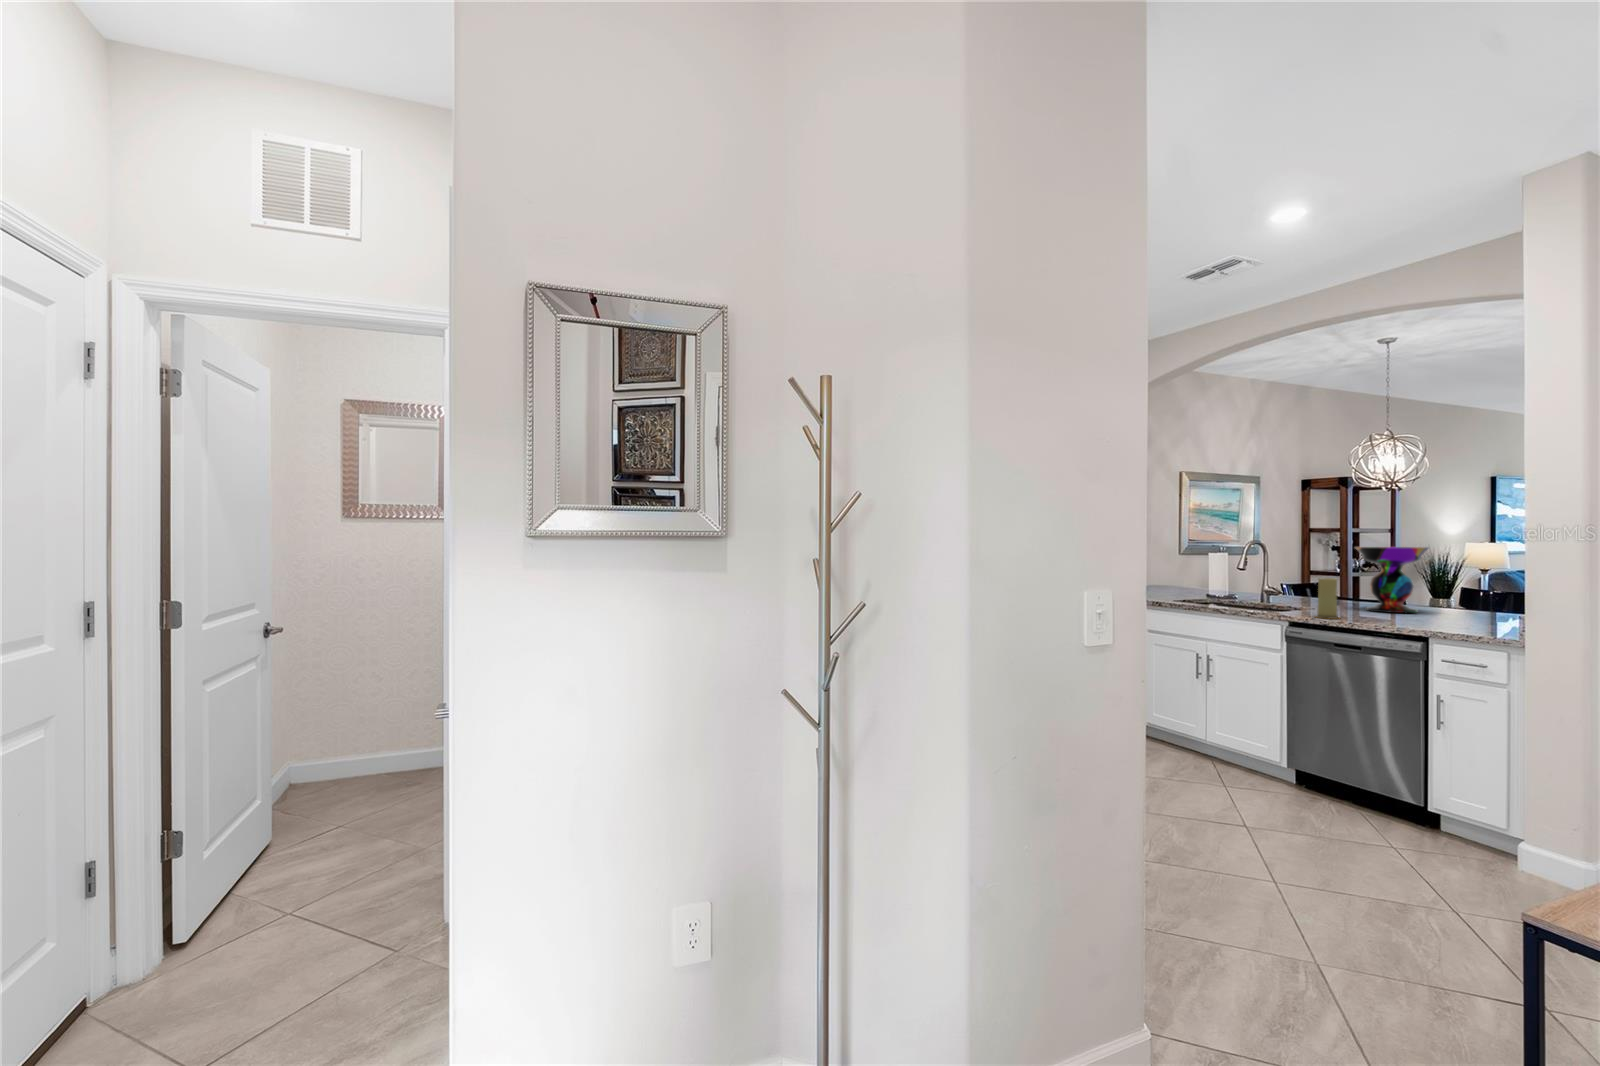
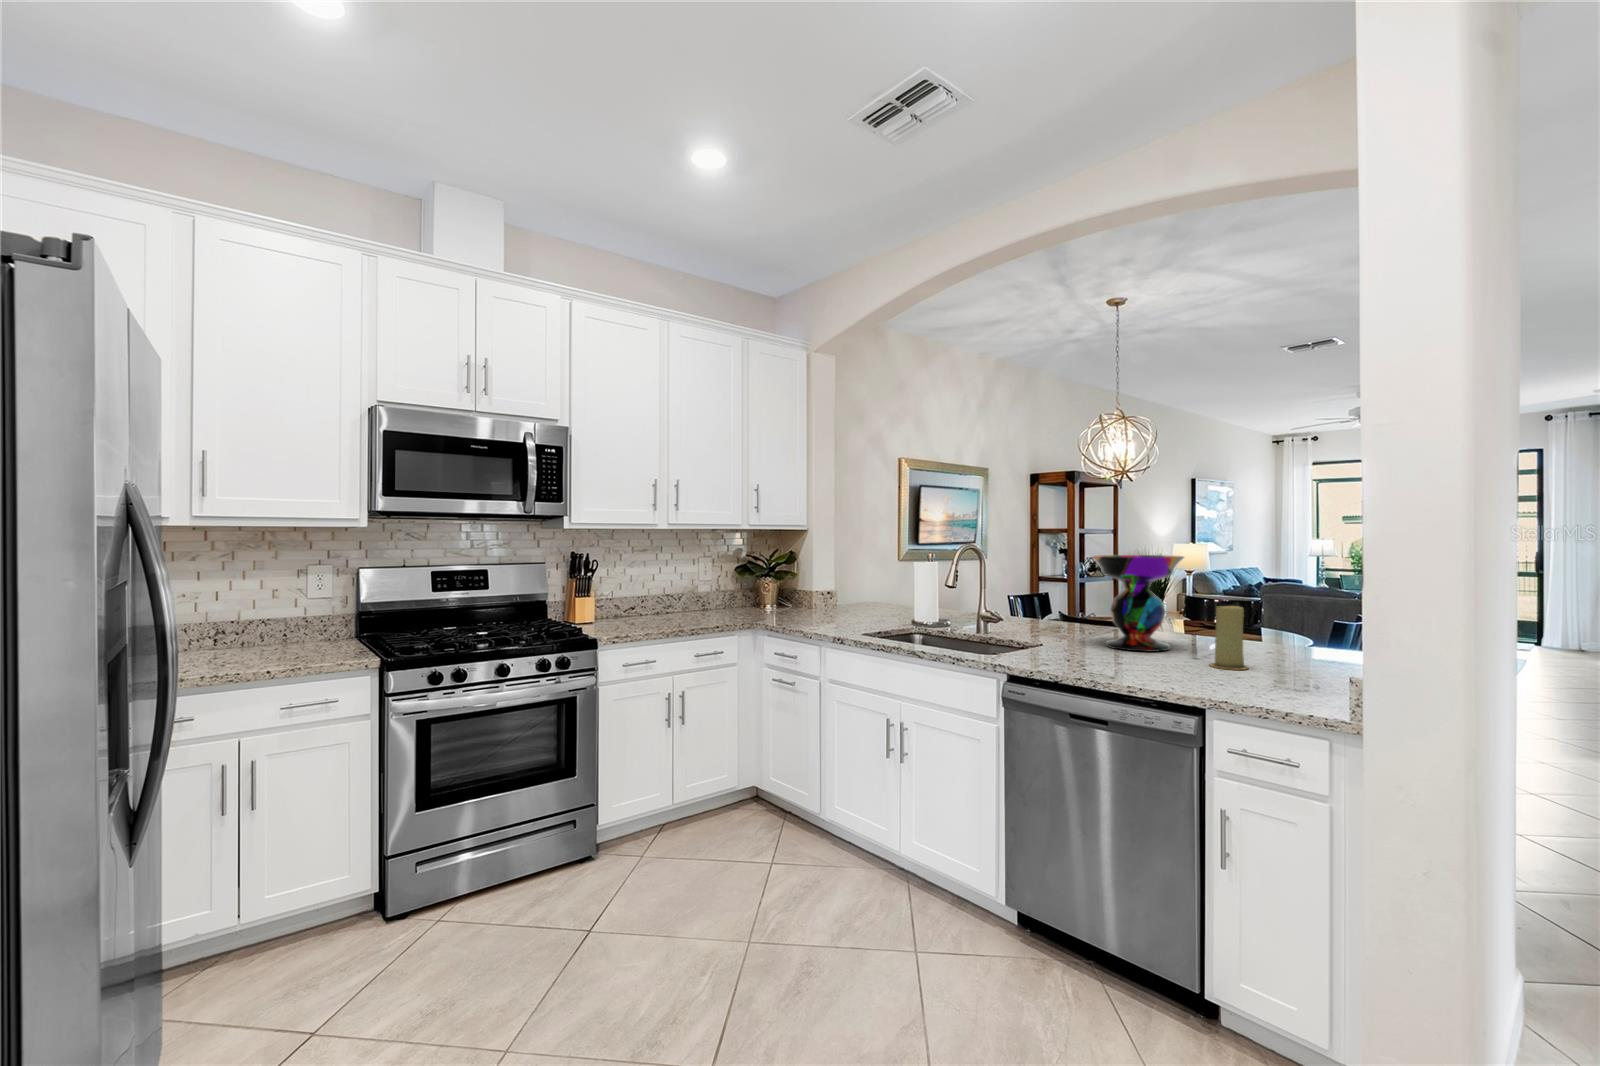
candle: present [1316,578,1339,619] -> present [1210,606,1249,670]

